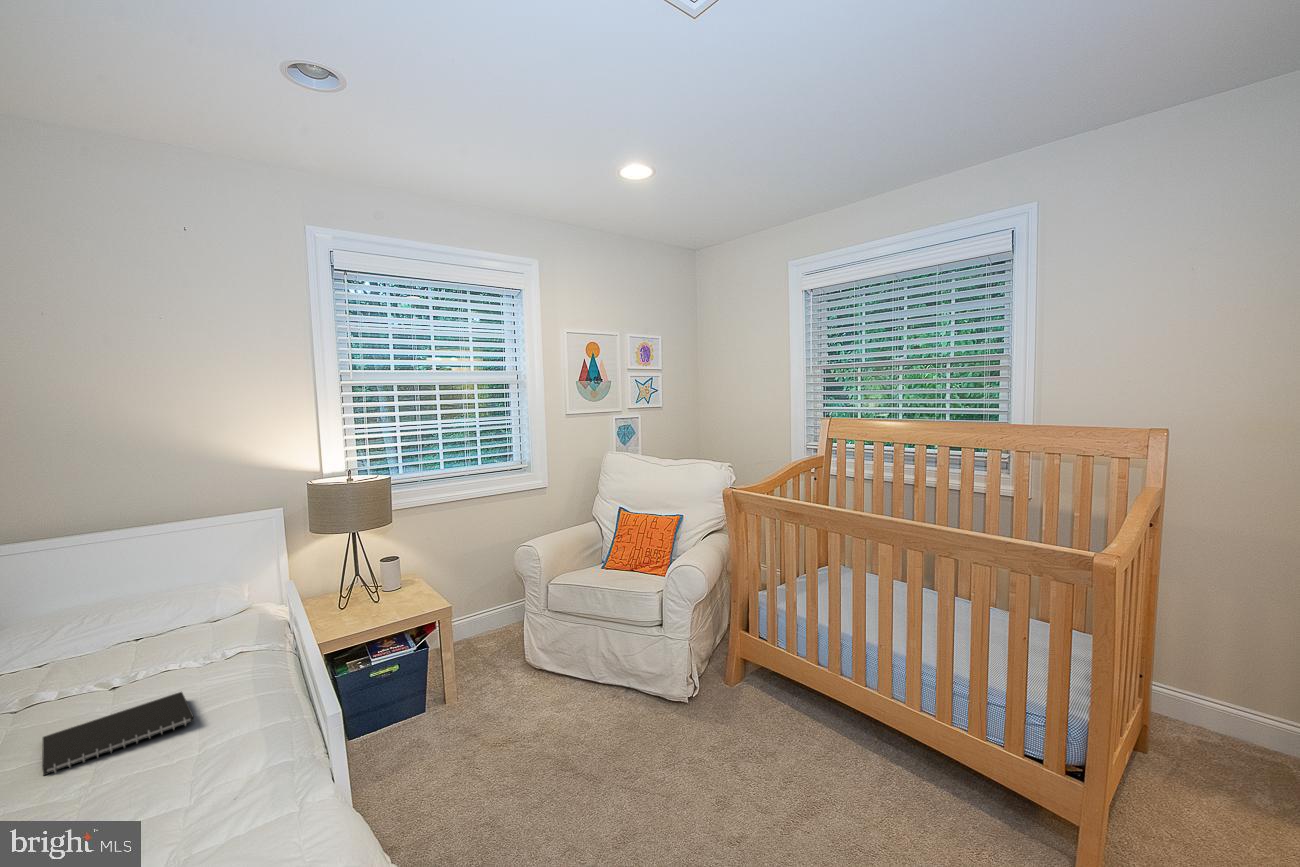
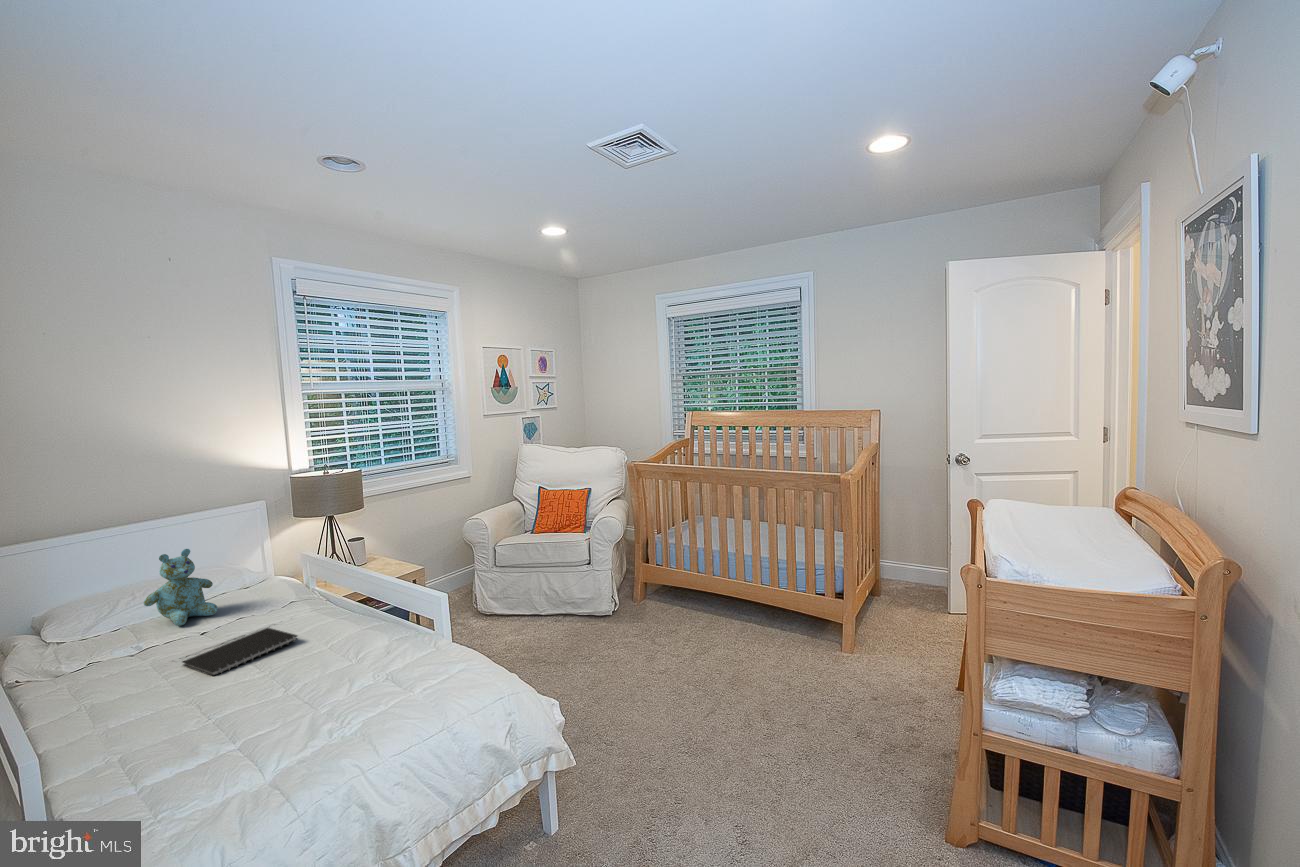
stuffed bear: none [79,570,173,668] -> present [143,549,218,626]

